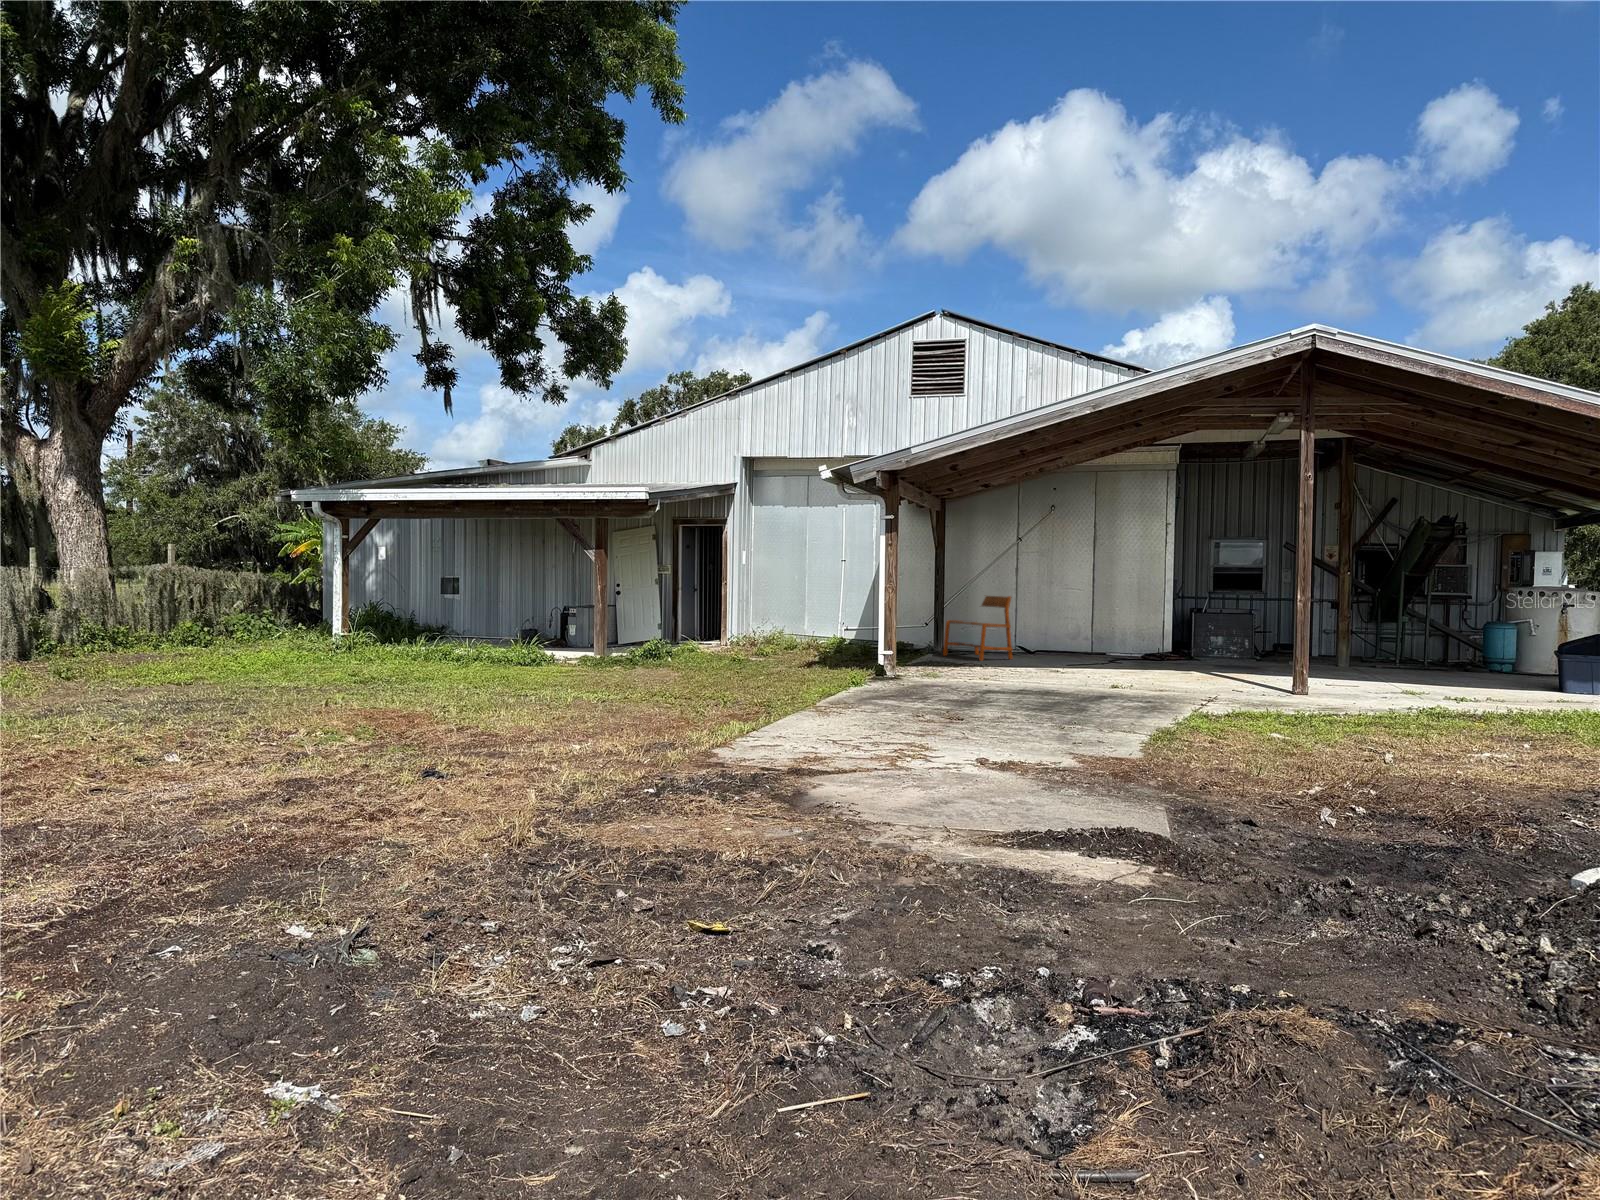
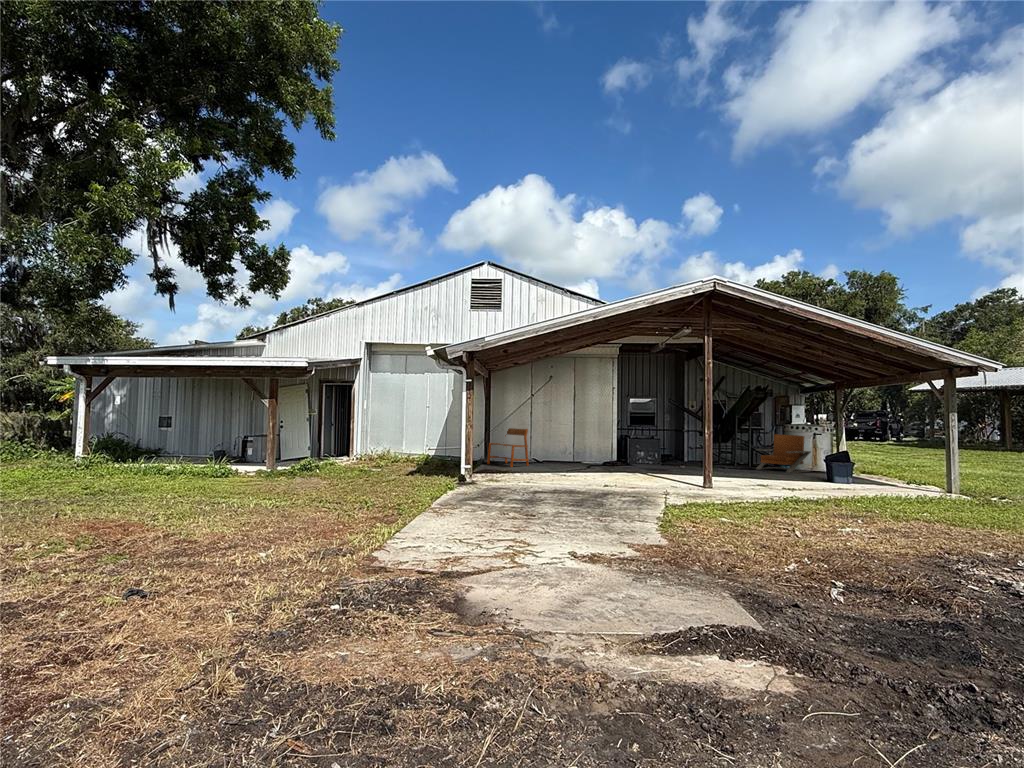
lounge chair: none [1437,607,1547,678] -> present [756,434,811,473]

